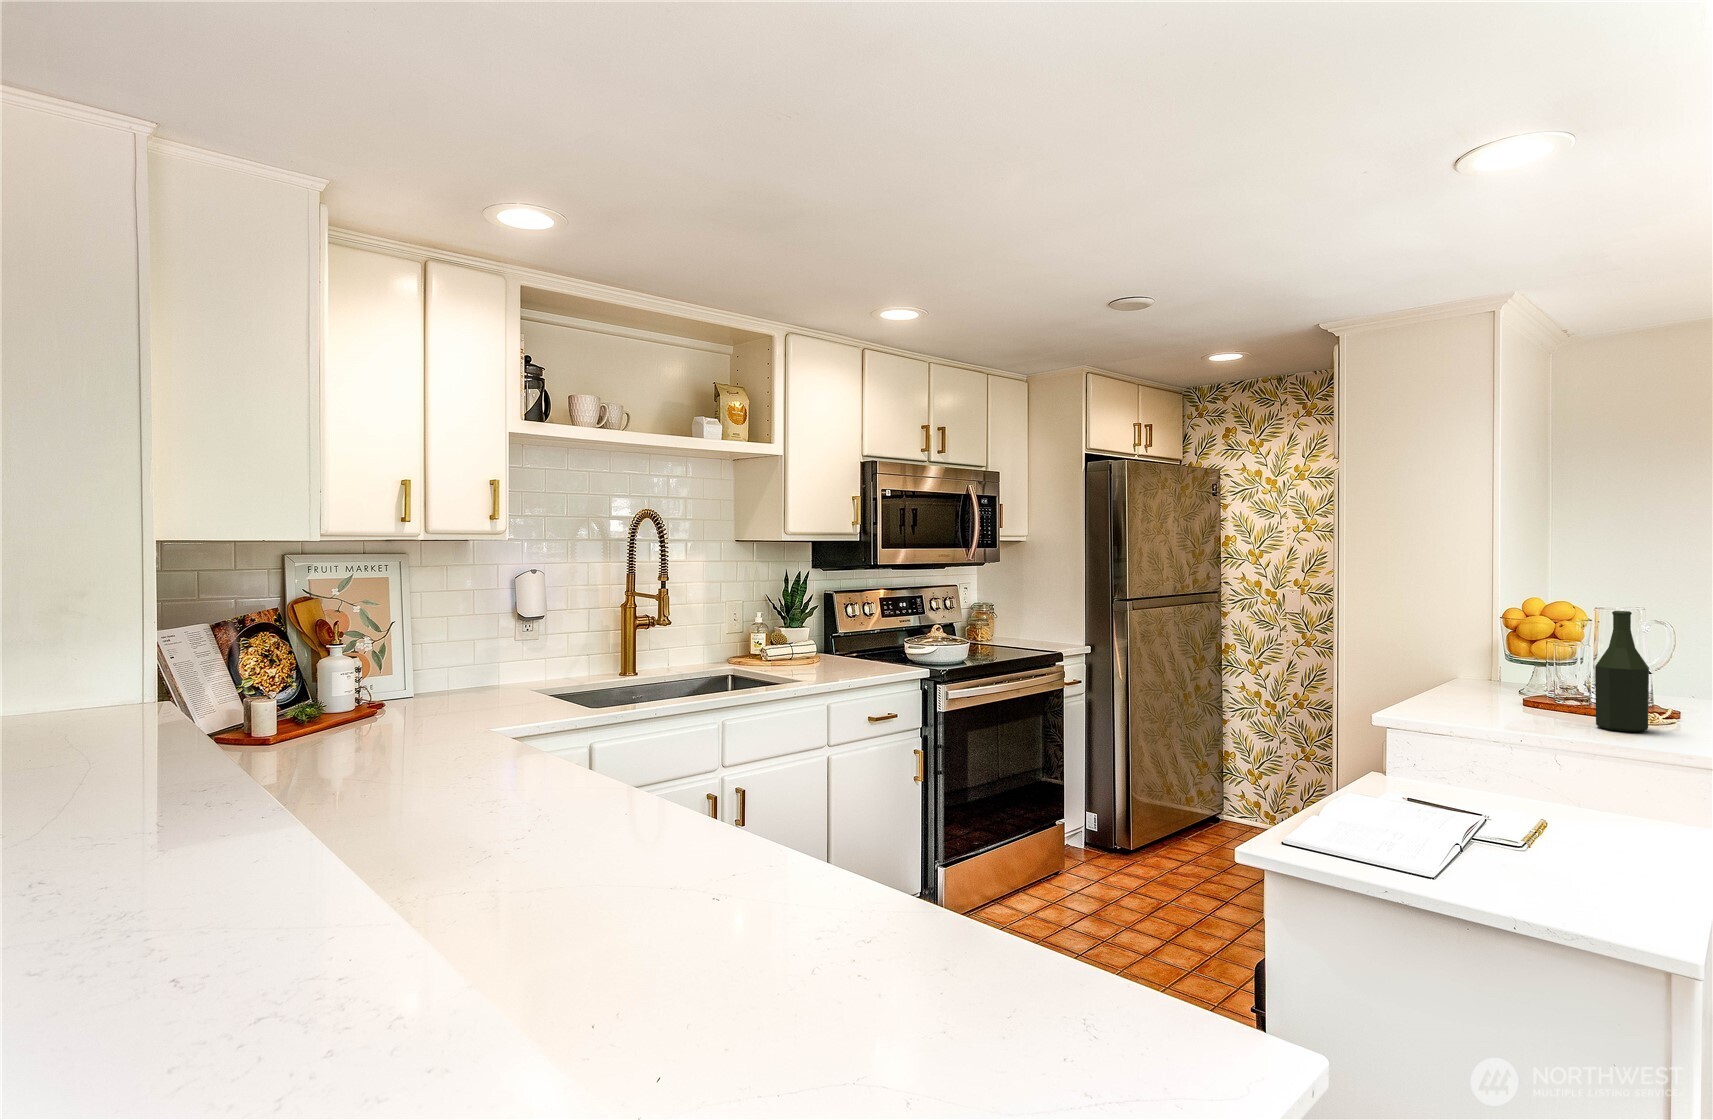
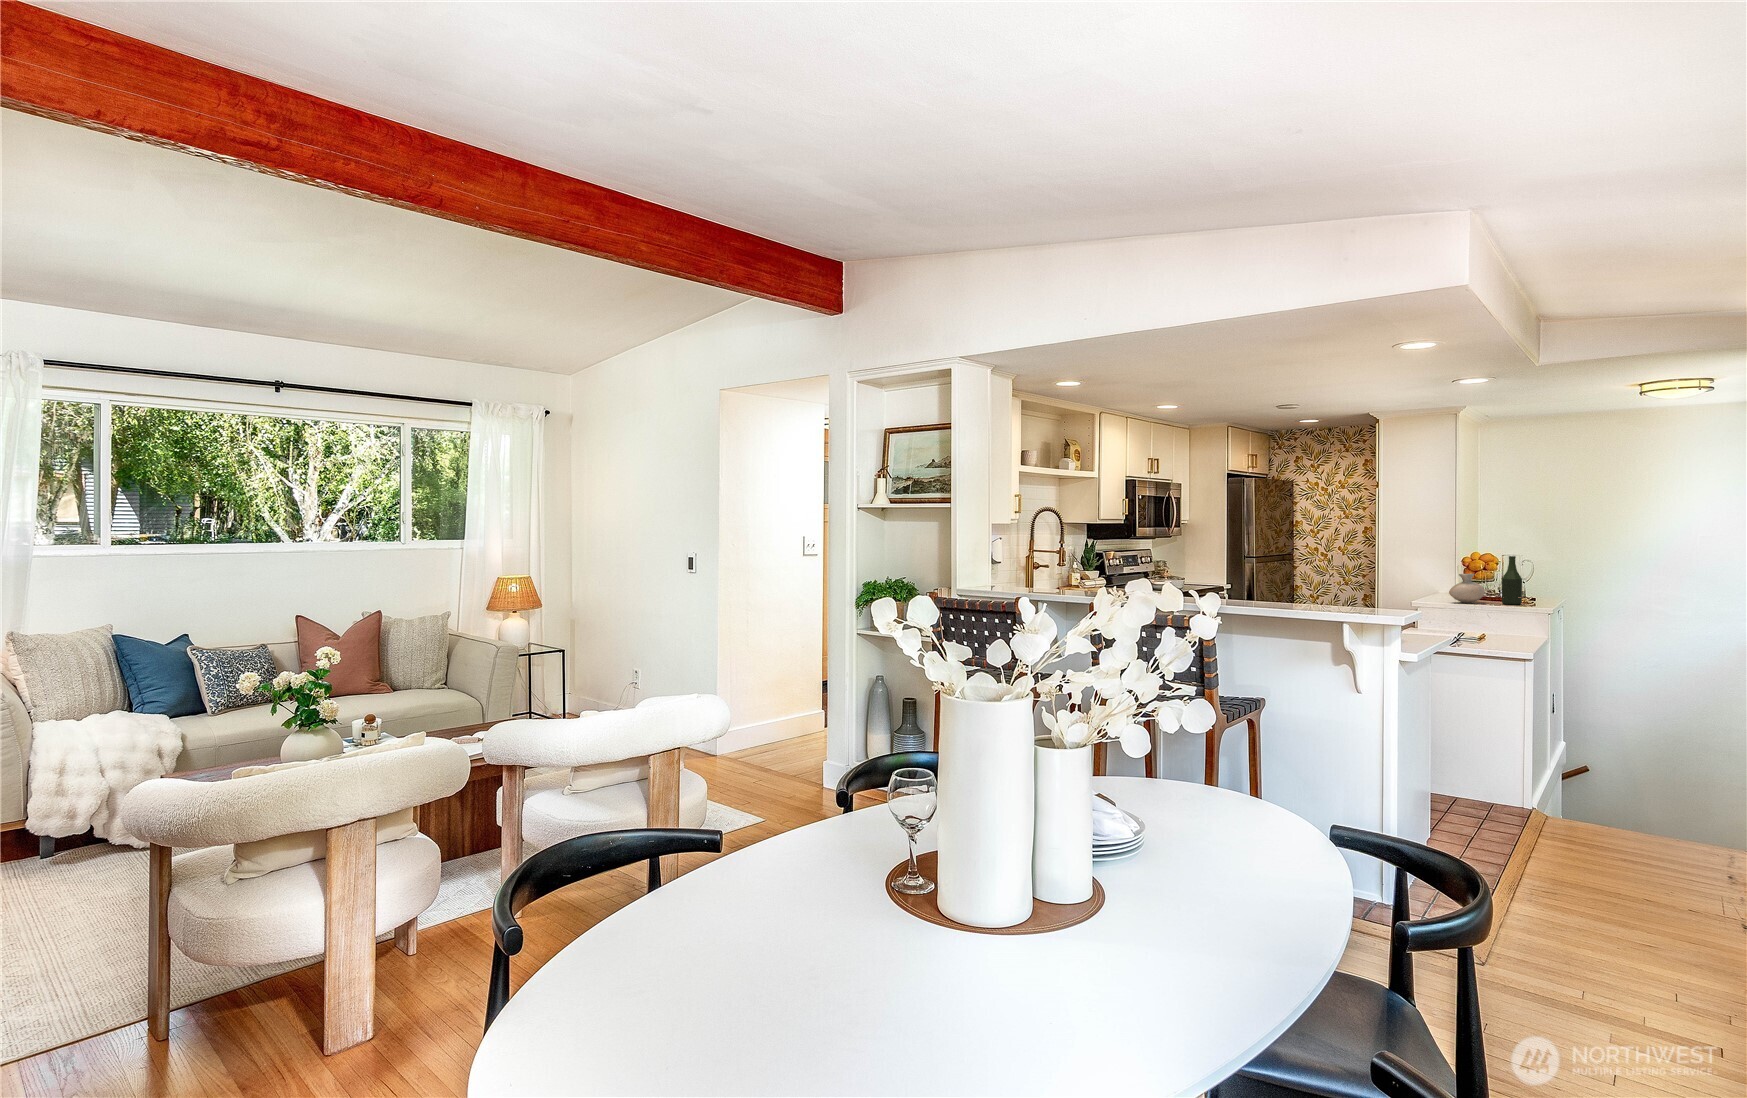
vase: none [1463,650,1552,719] -> present [1449,574,1485,603]

